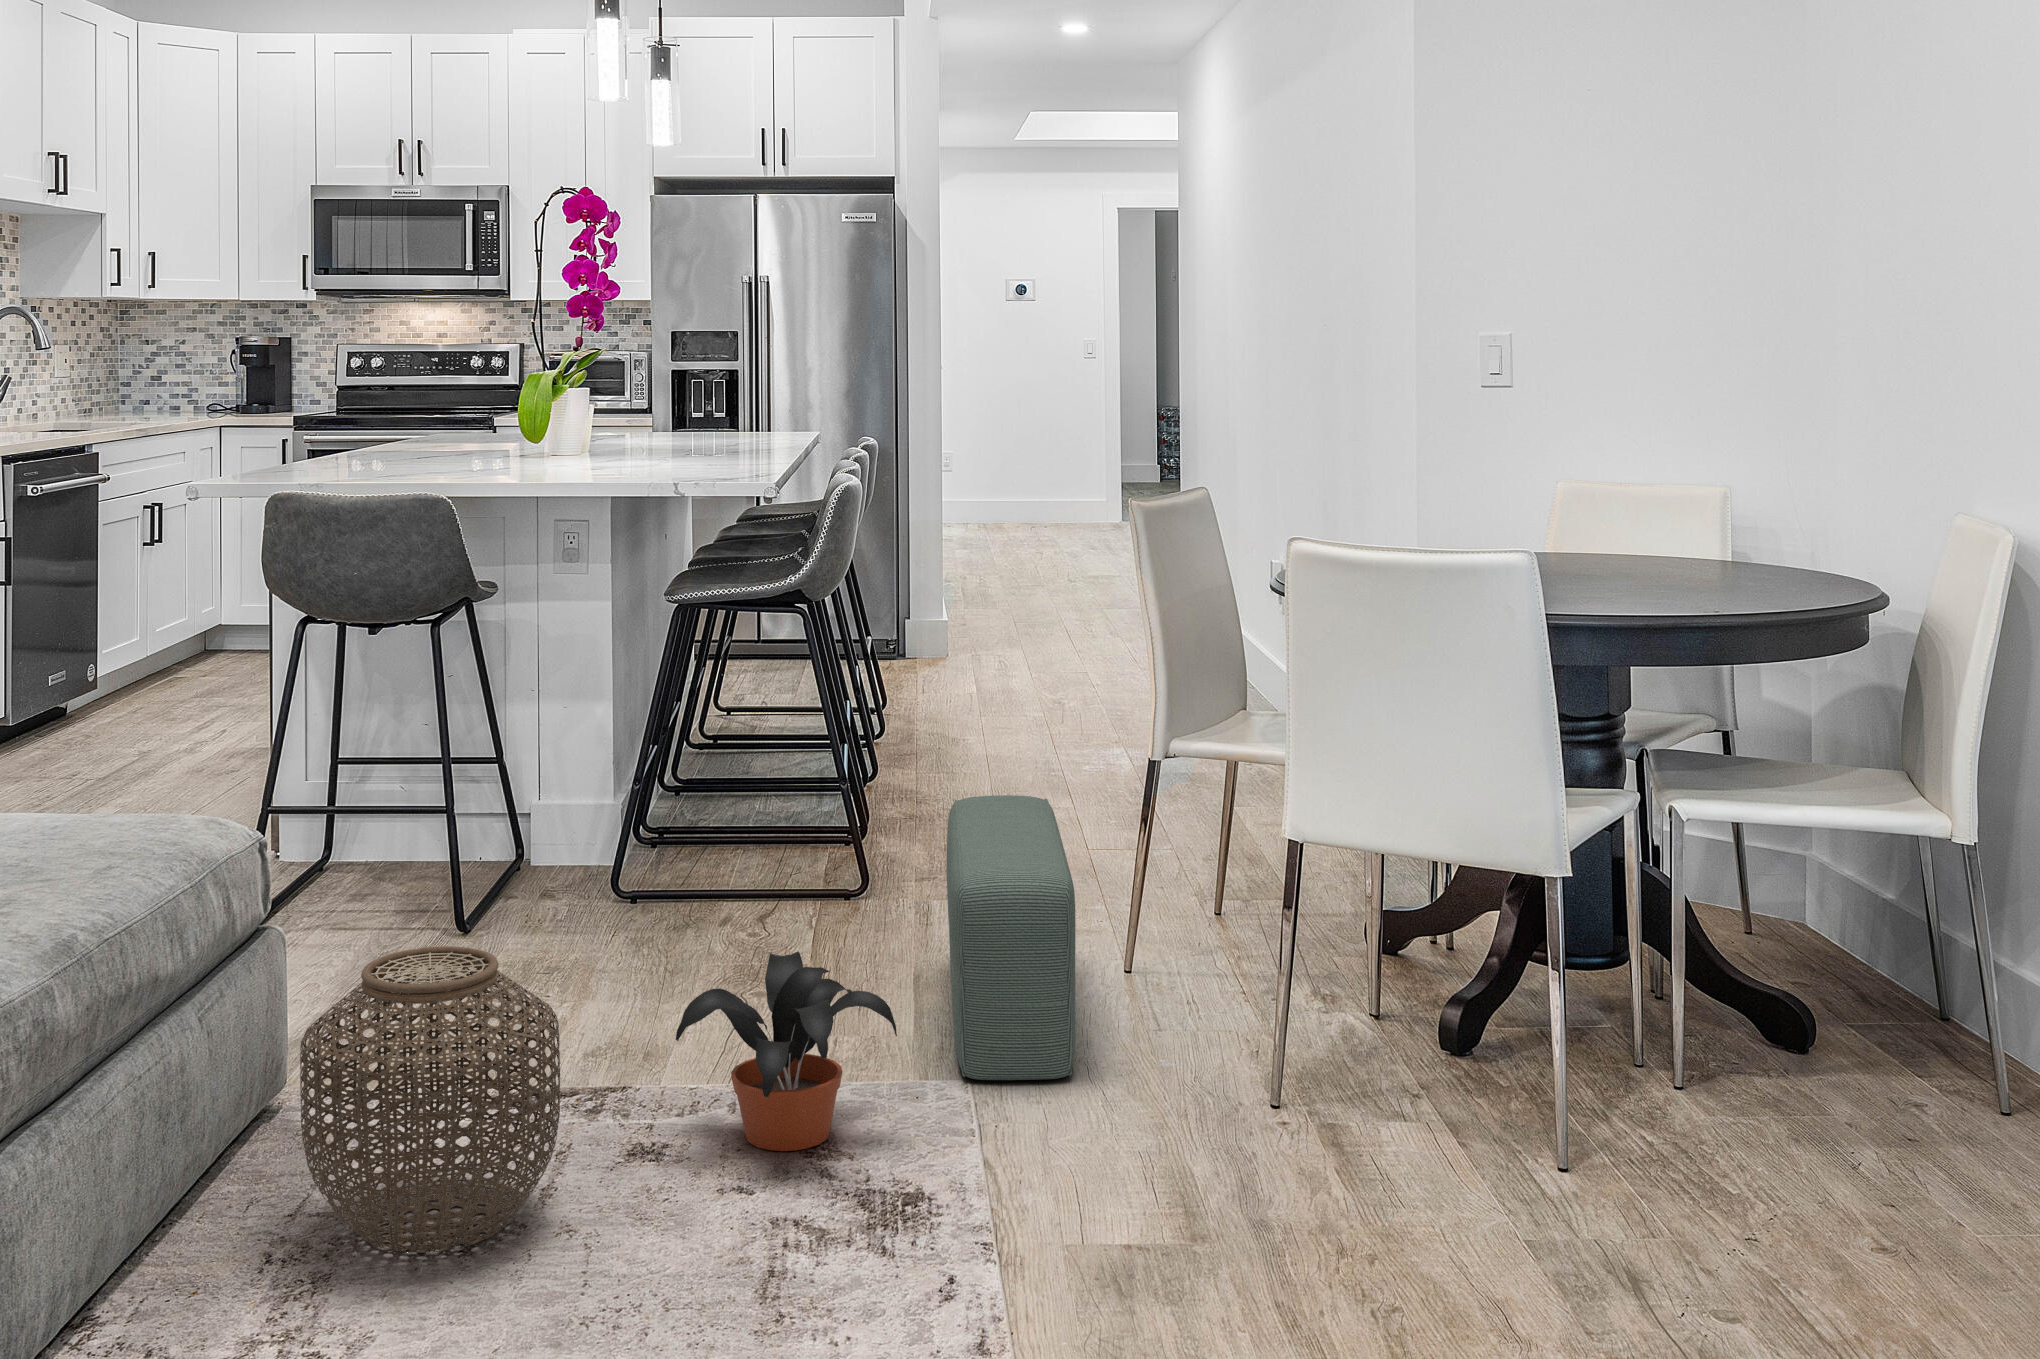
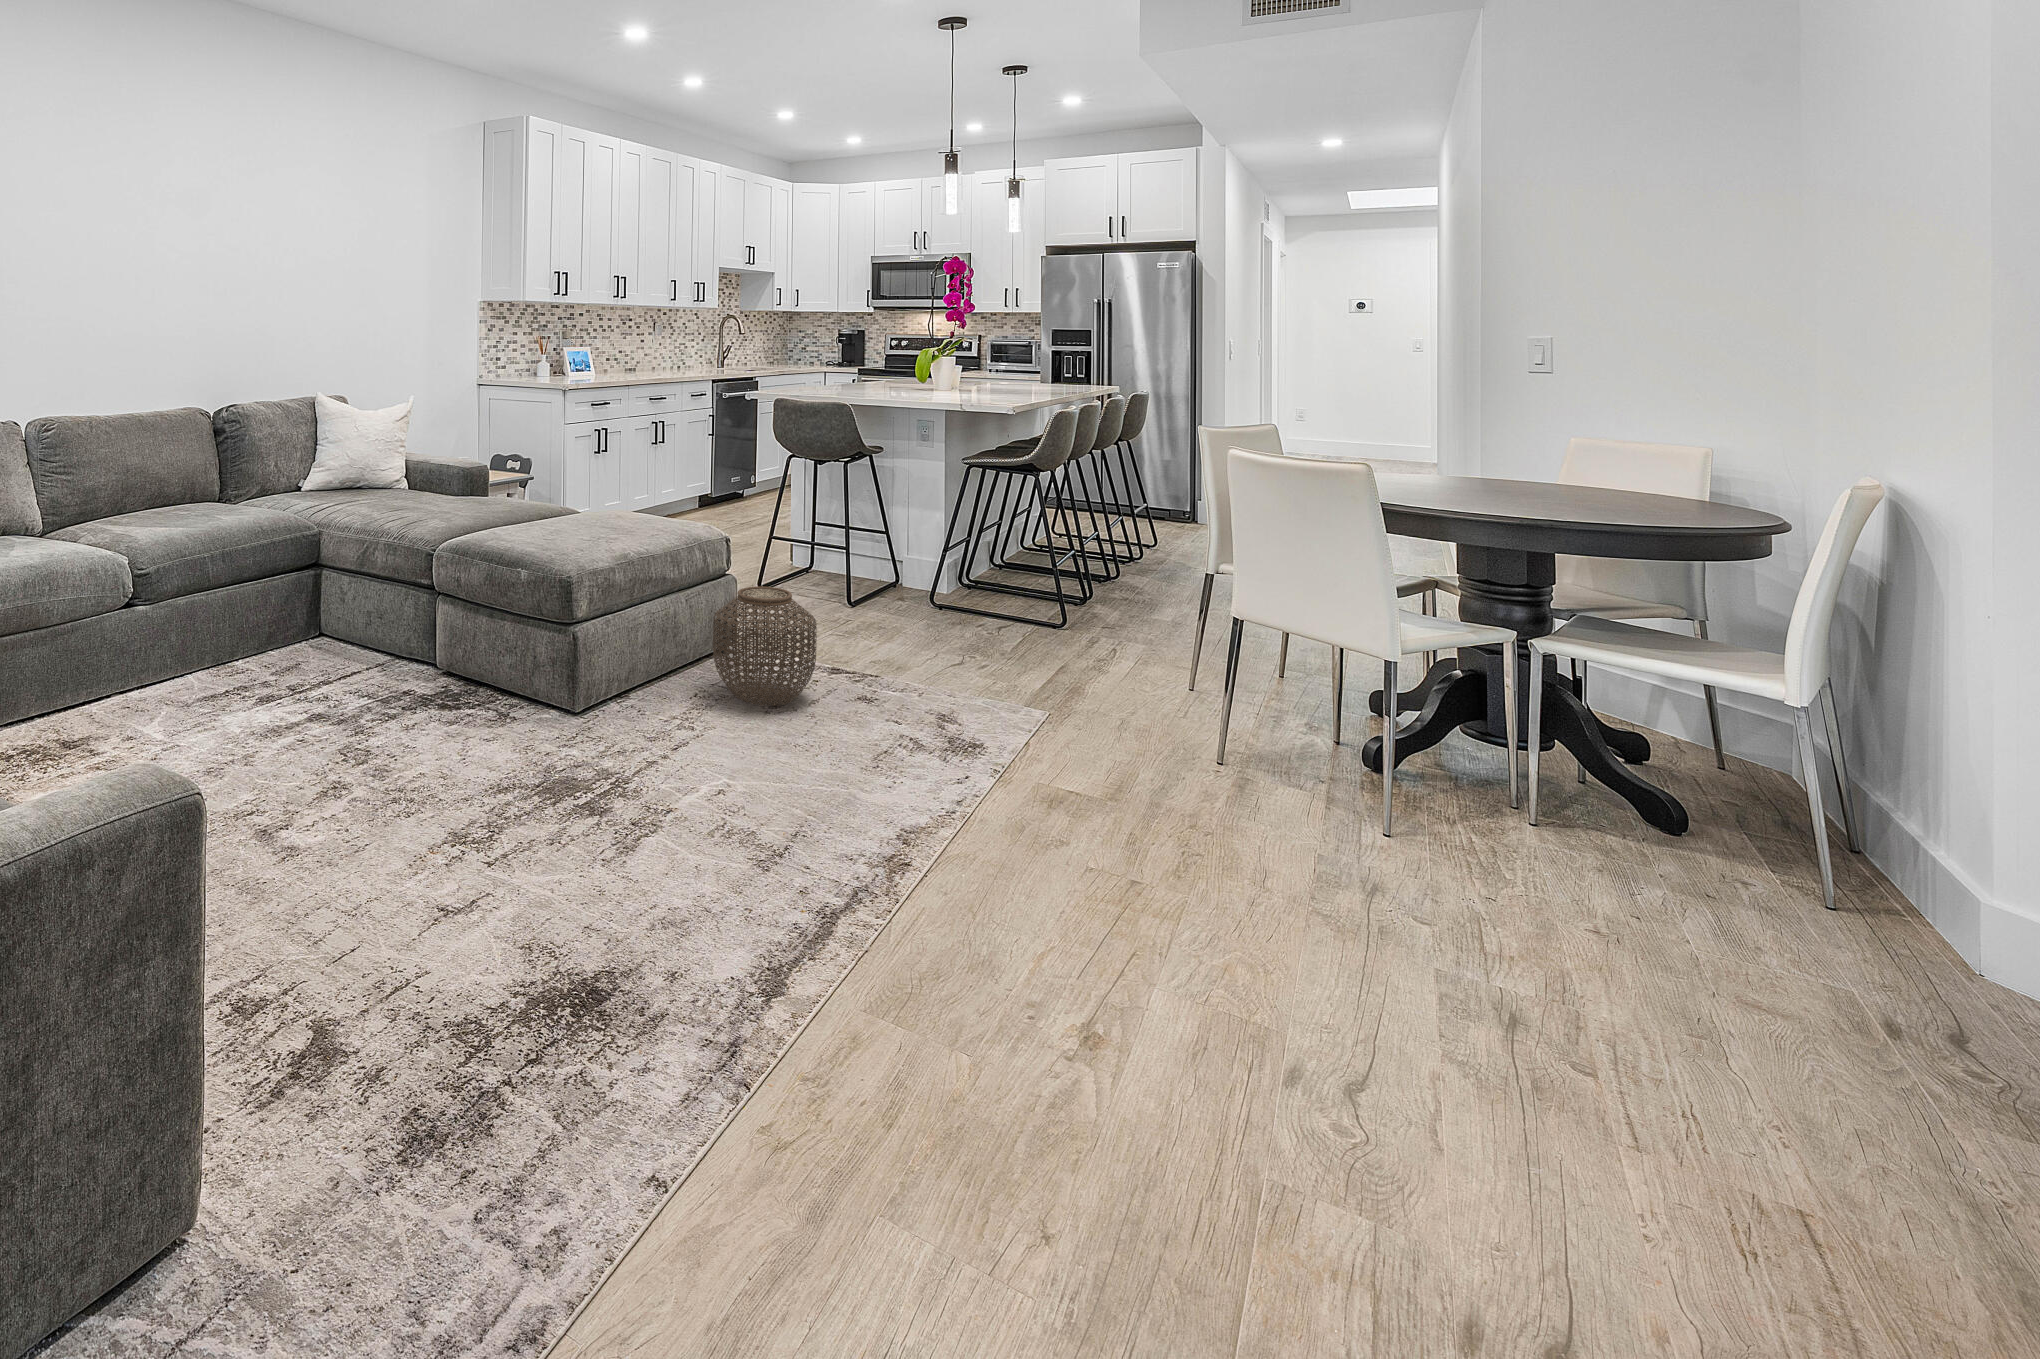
pouf: present [947,795,1076,1080] -> none [1032,573,1127,708]
potted plant: present [676,951,897,1151] -> none [877,620,981,707]

